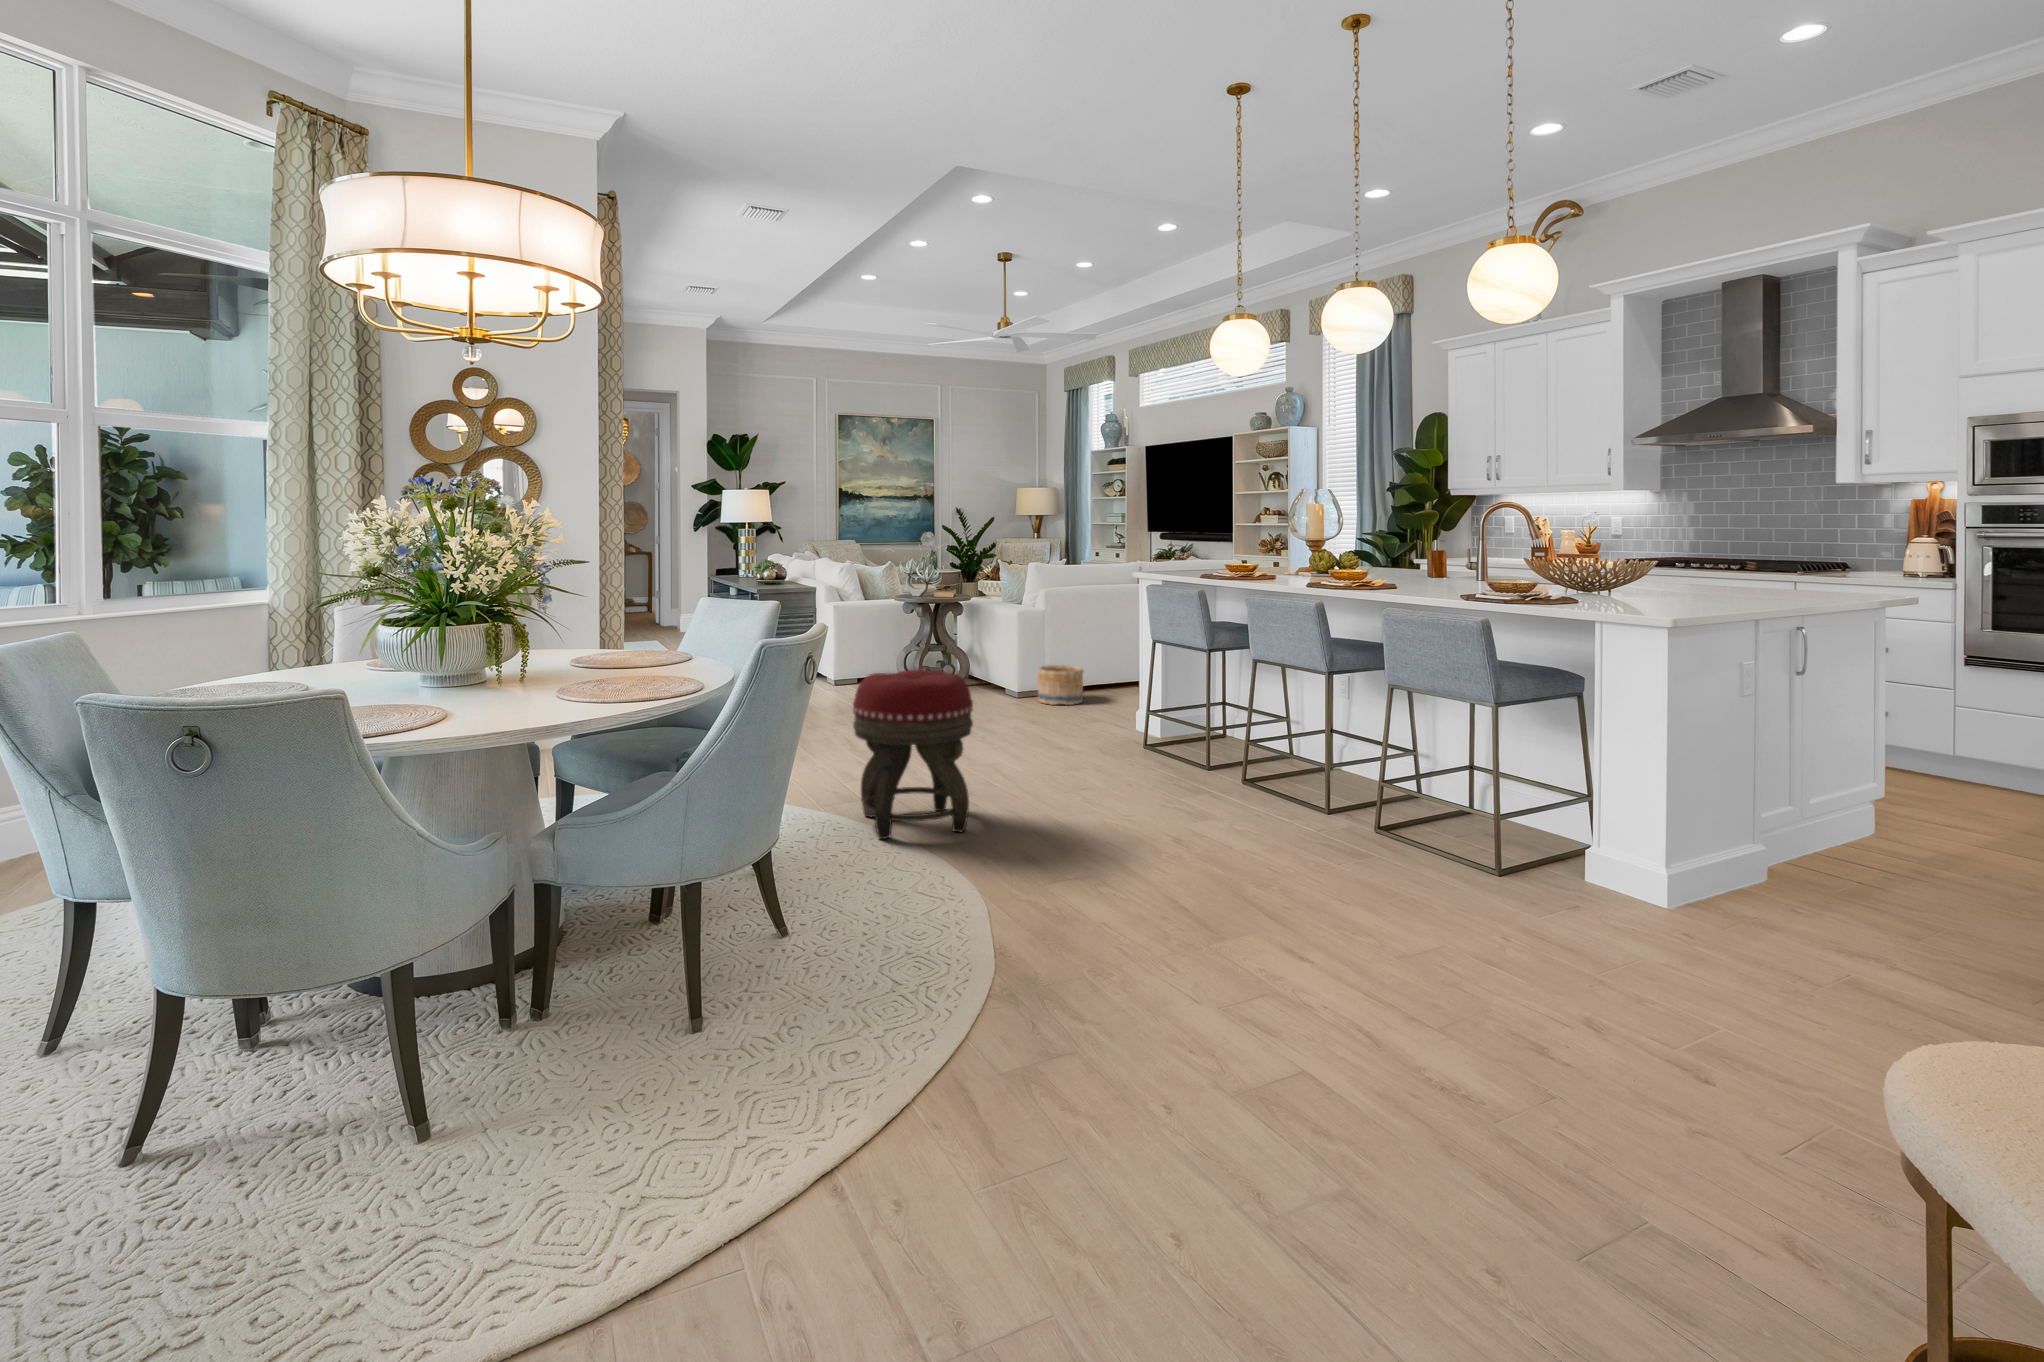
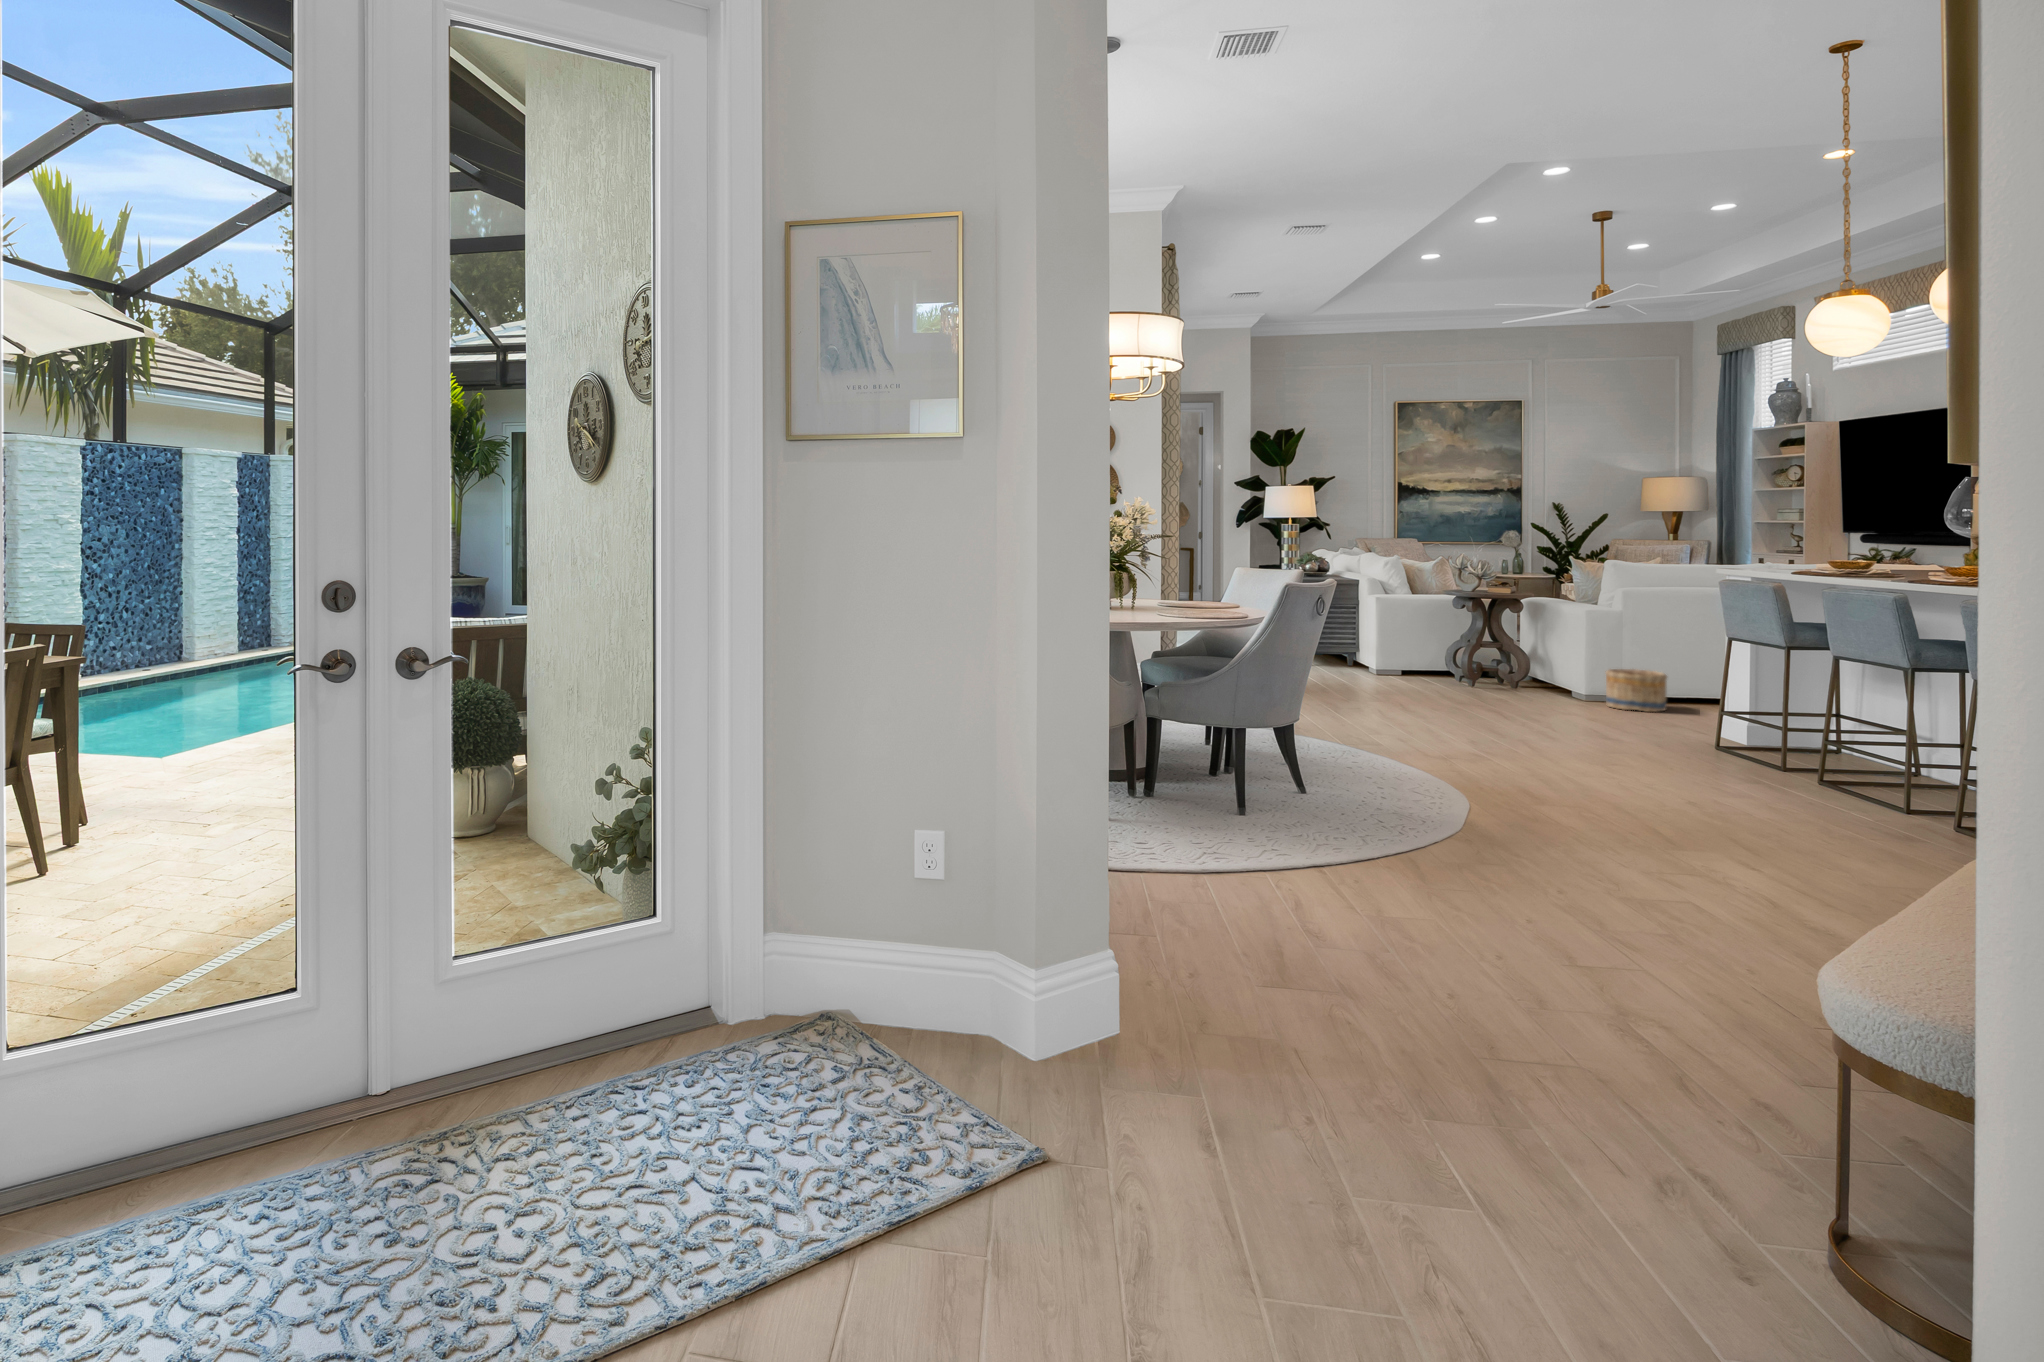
footstool: present [853,669,973,839] -> none [1356,637,1472,778]

